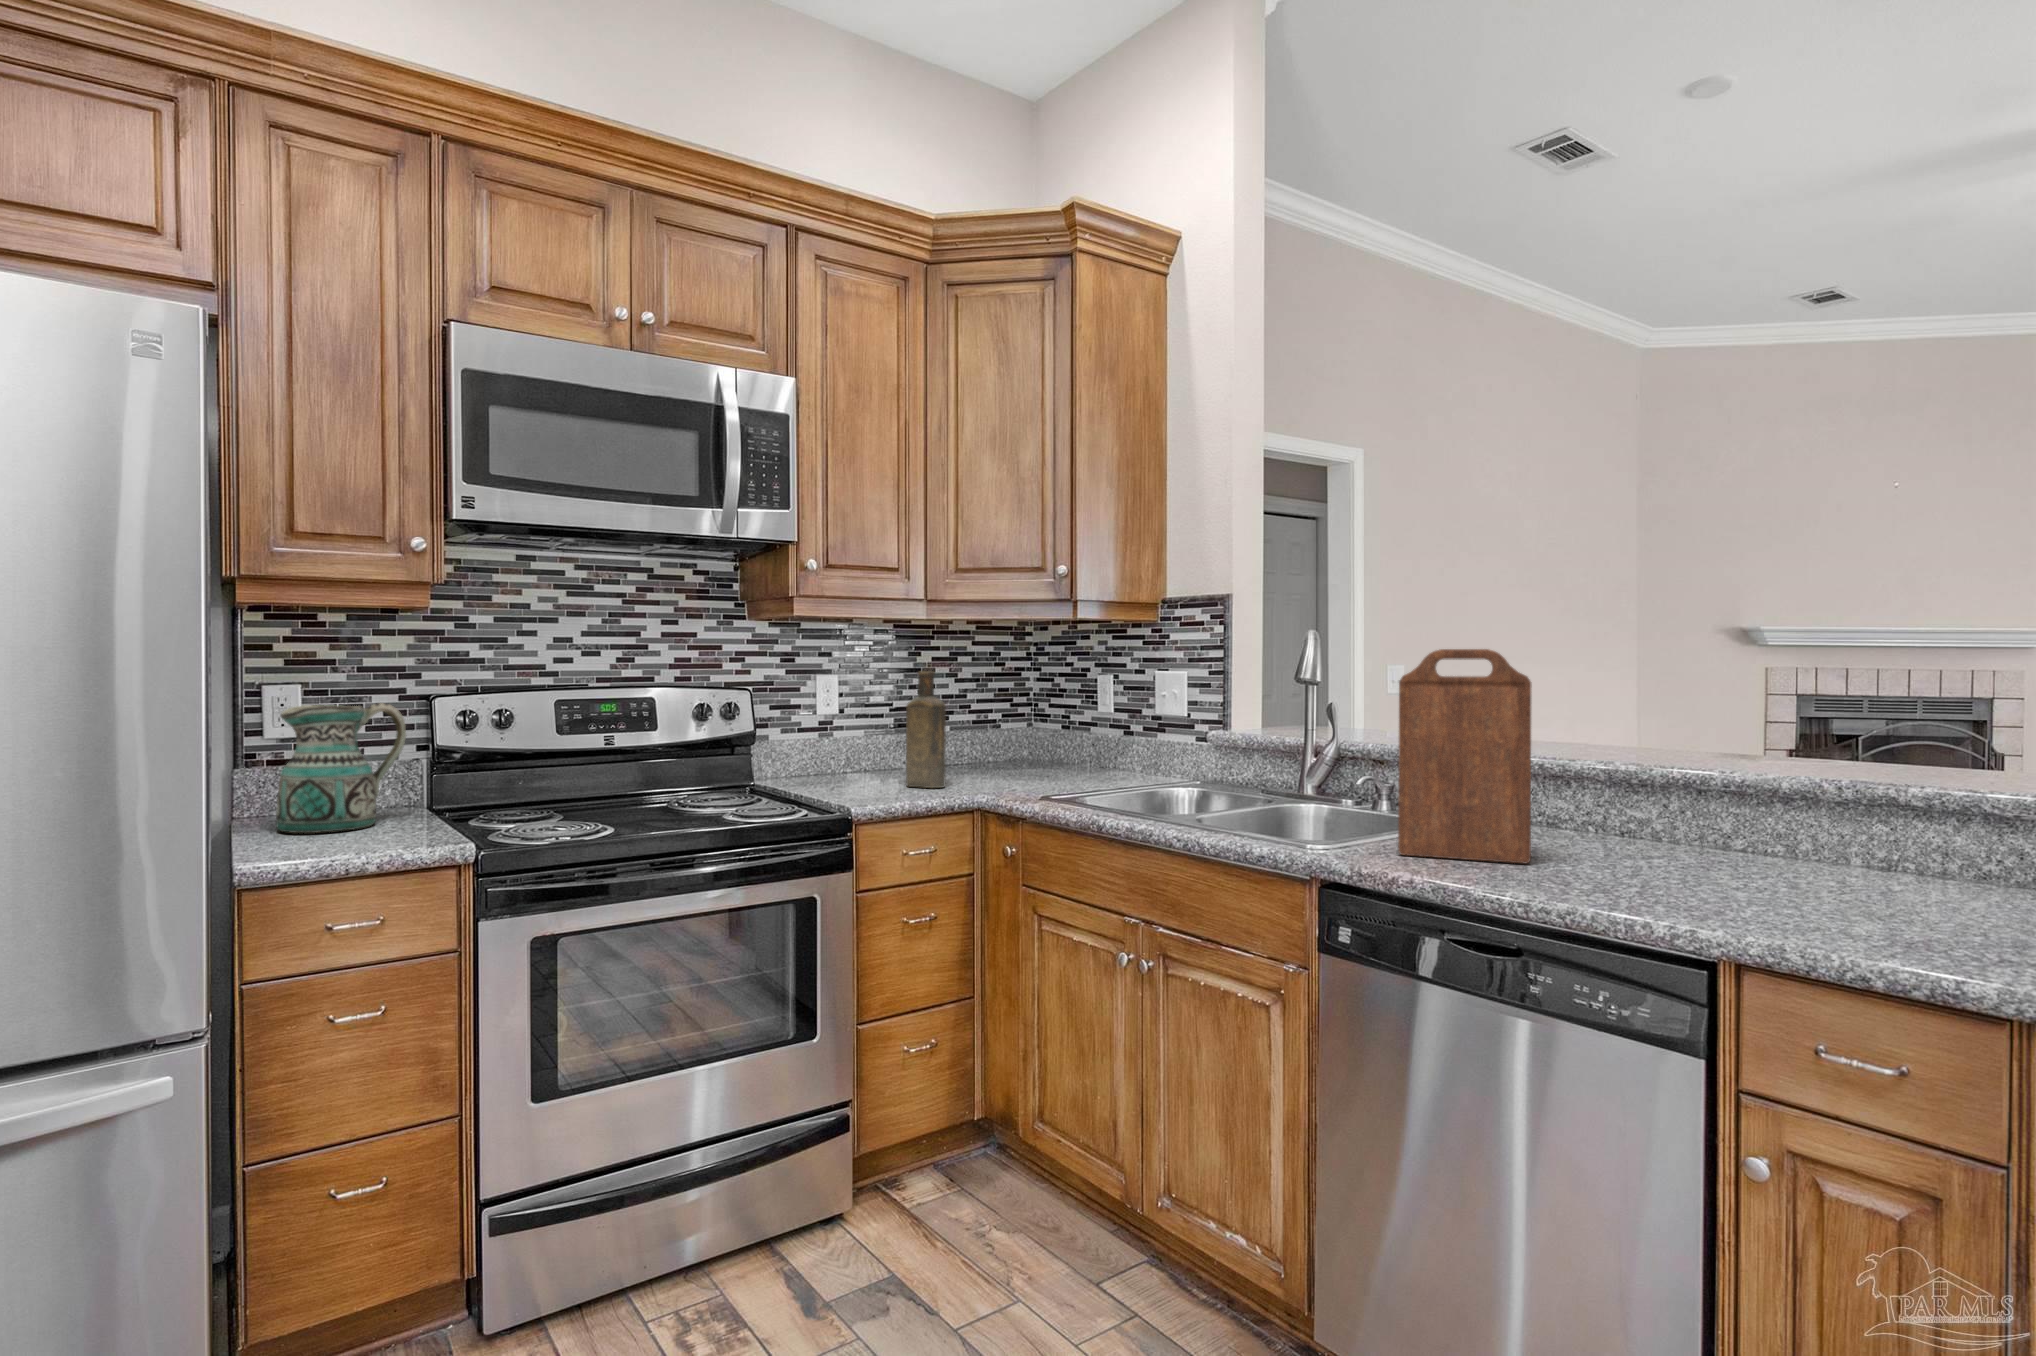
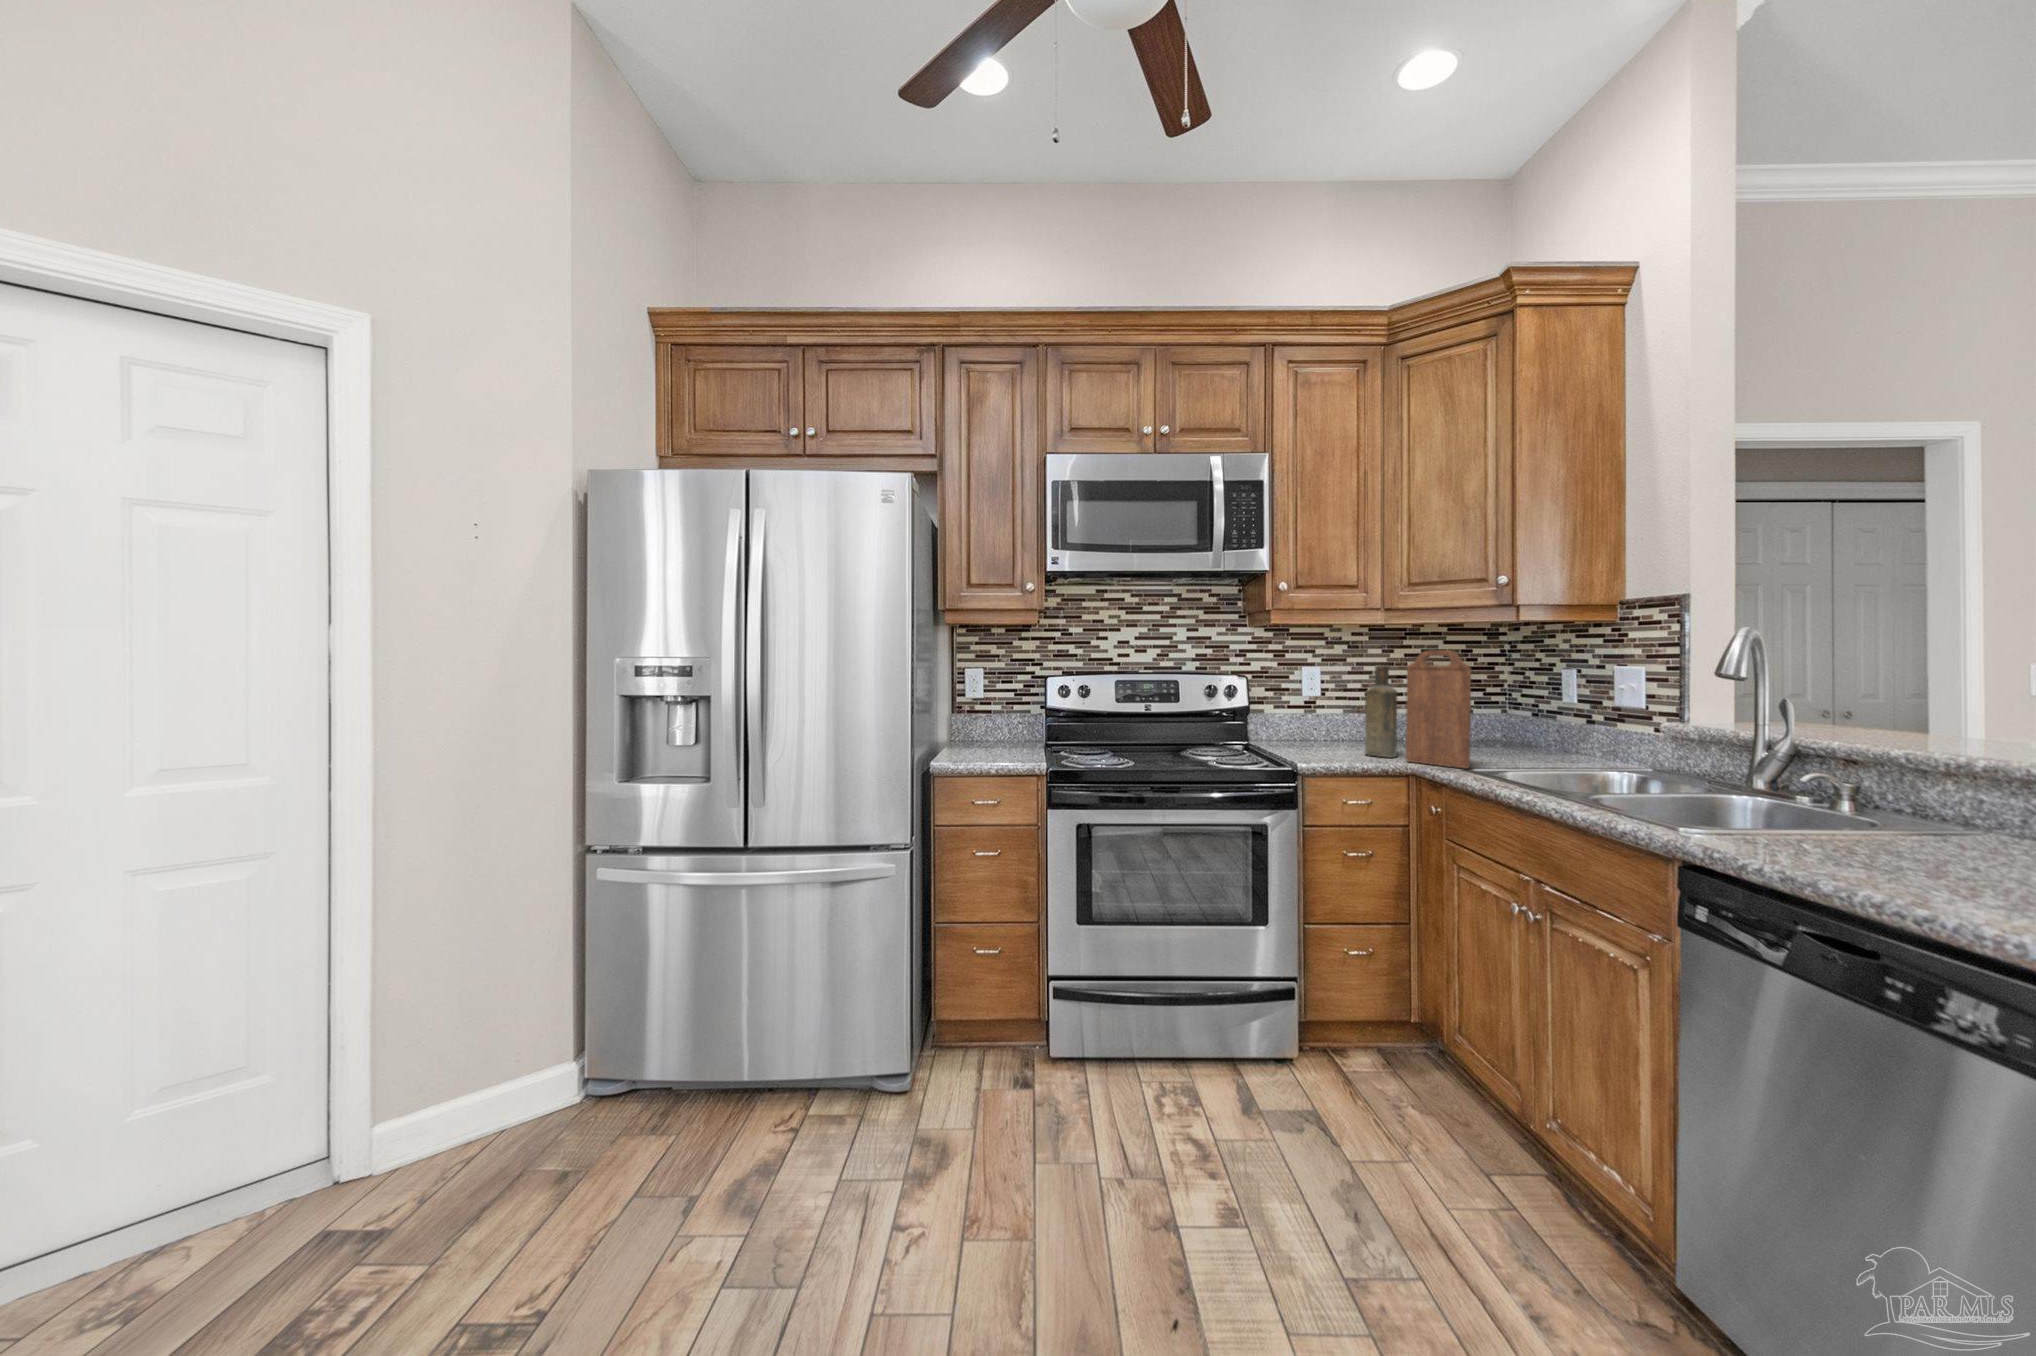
cutting board: present [1398,649,1532,863] -> present [1406,650,1471,769]
ceramic pitcher: present [276,703,406,833] -> none [965,683,1030,756]

